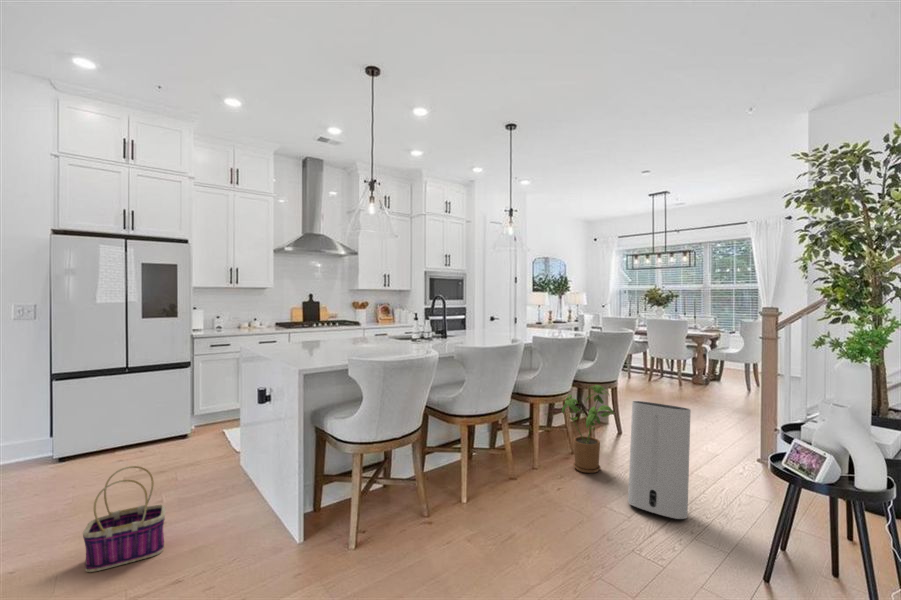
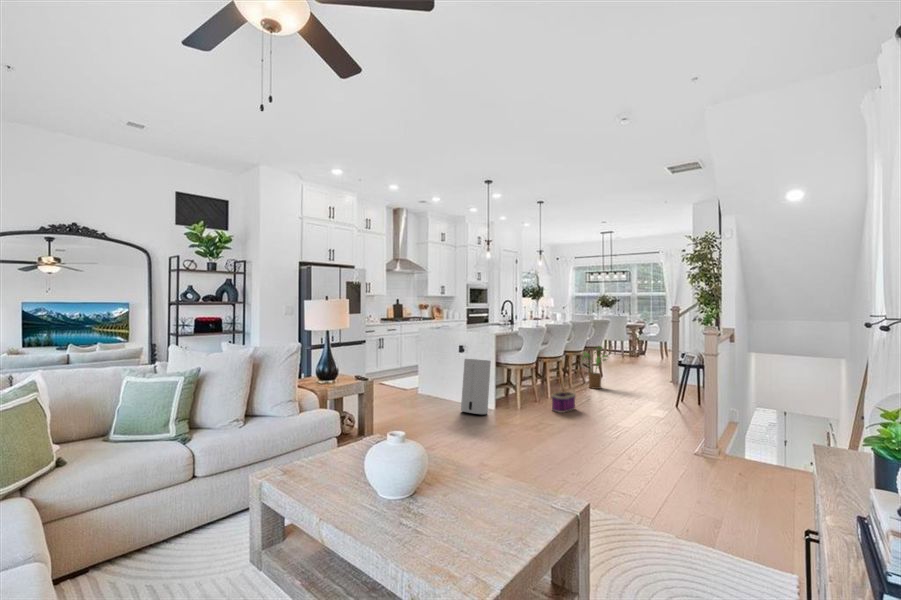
air purifier: present [628,401,691,519] -> present [461,359,491,414]
basket: present [83,466,166,572] -> present [552,380,576,413]

